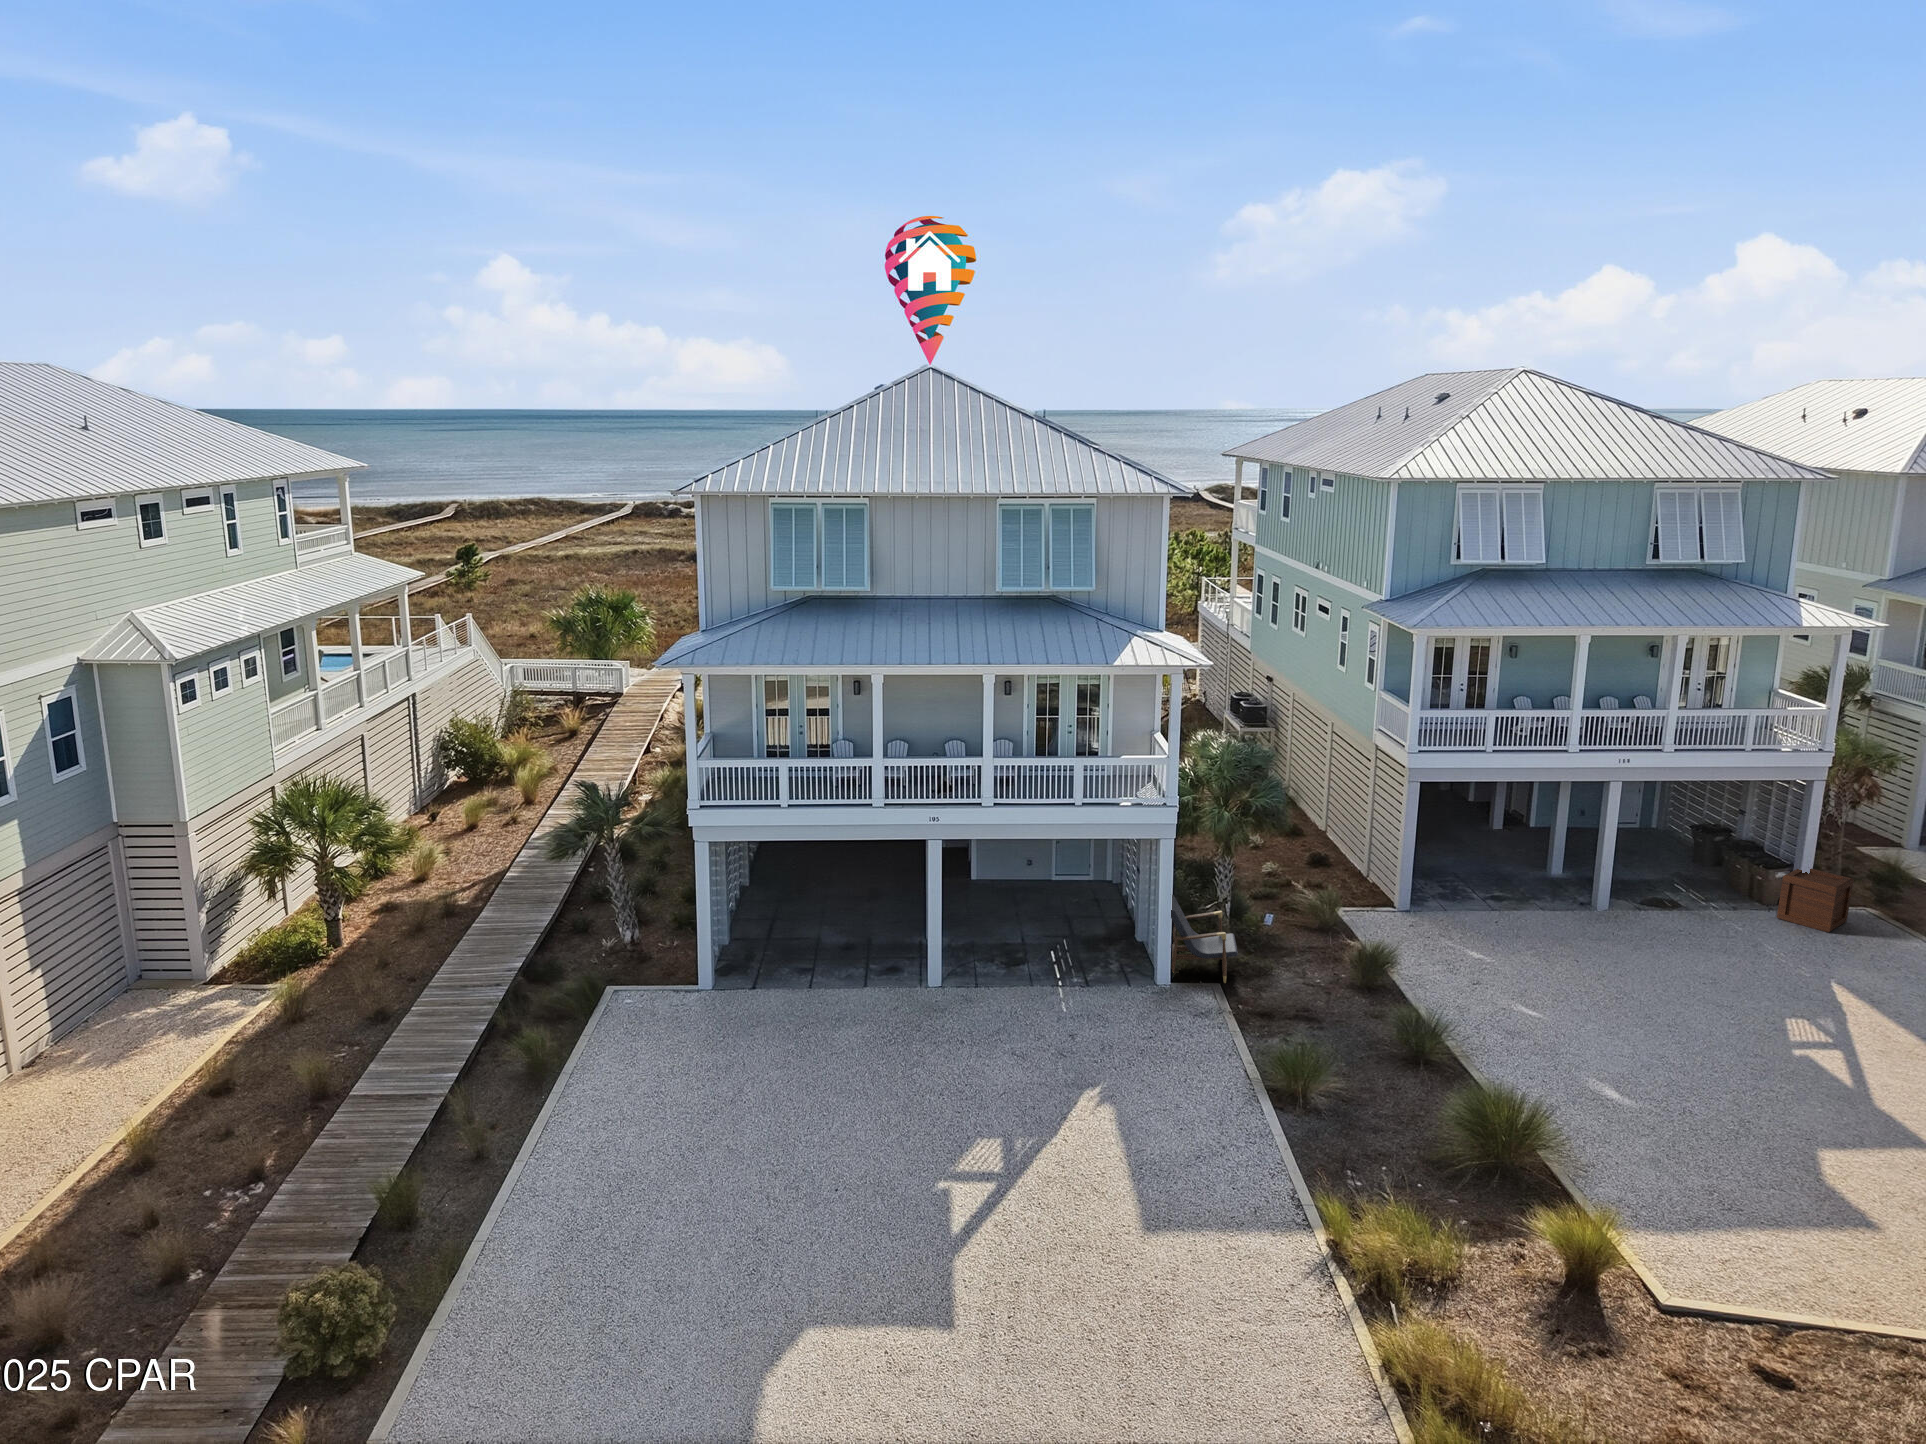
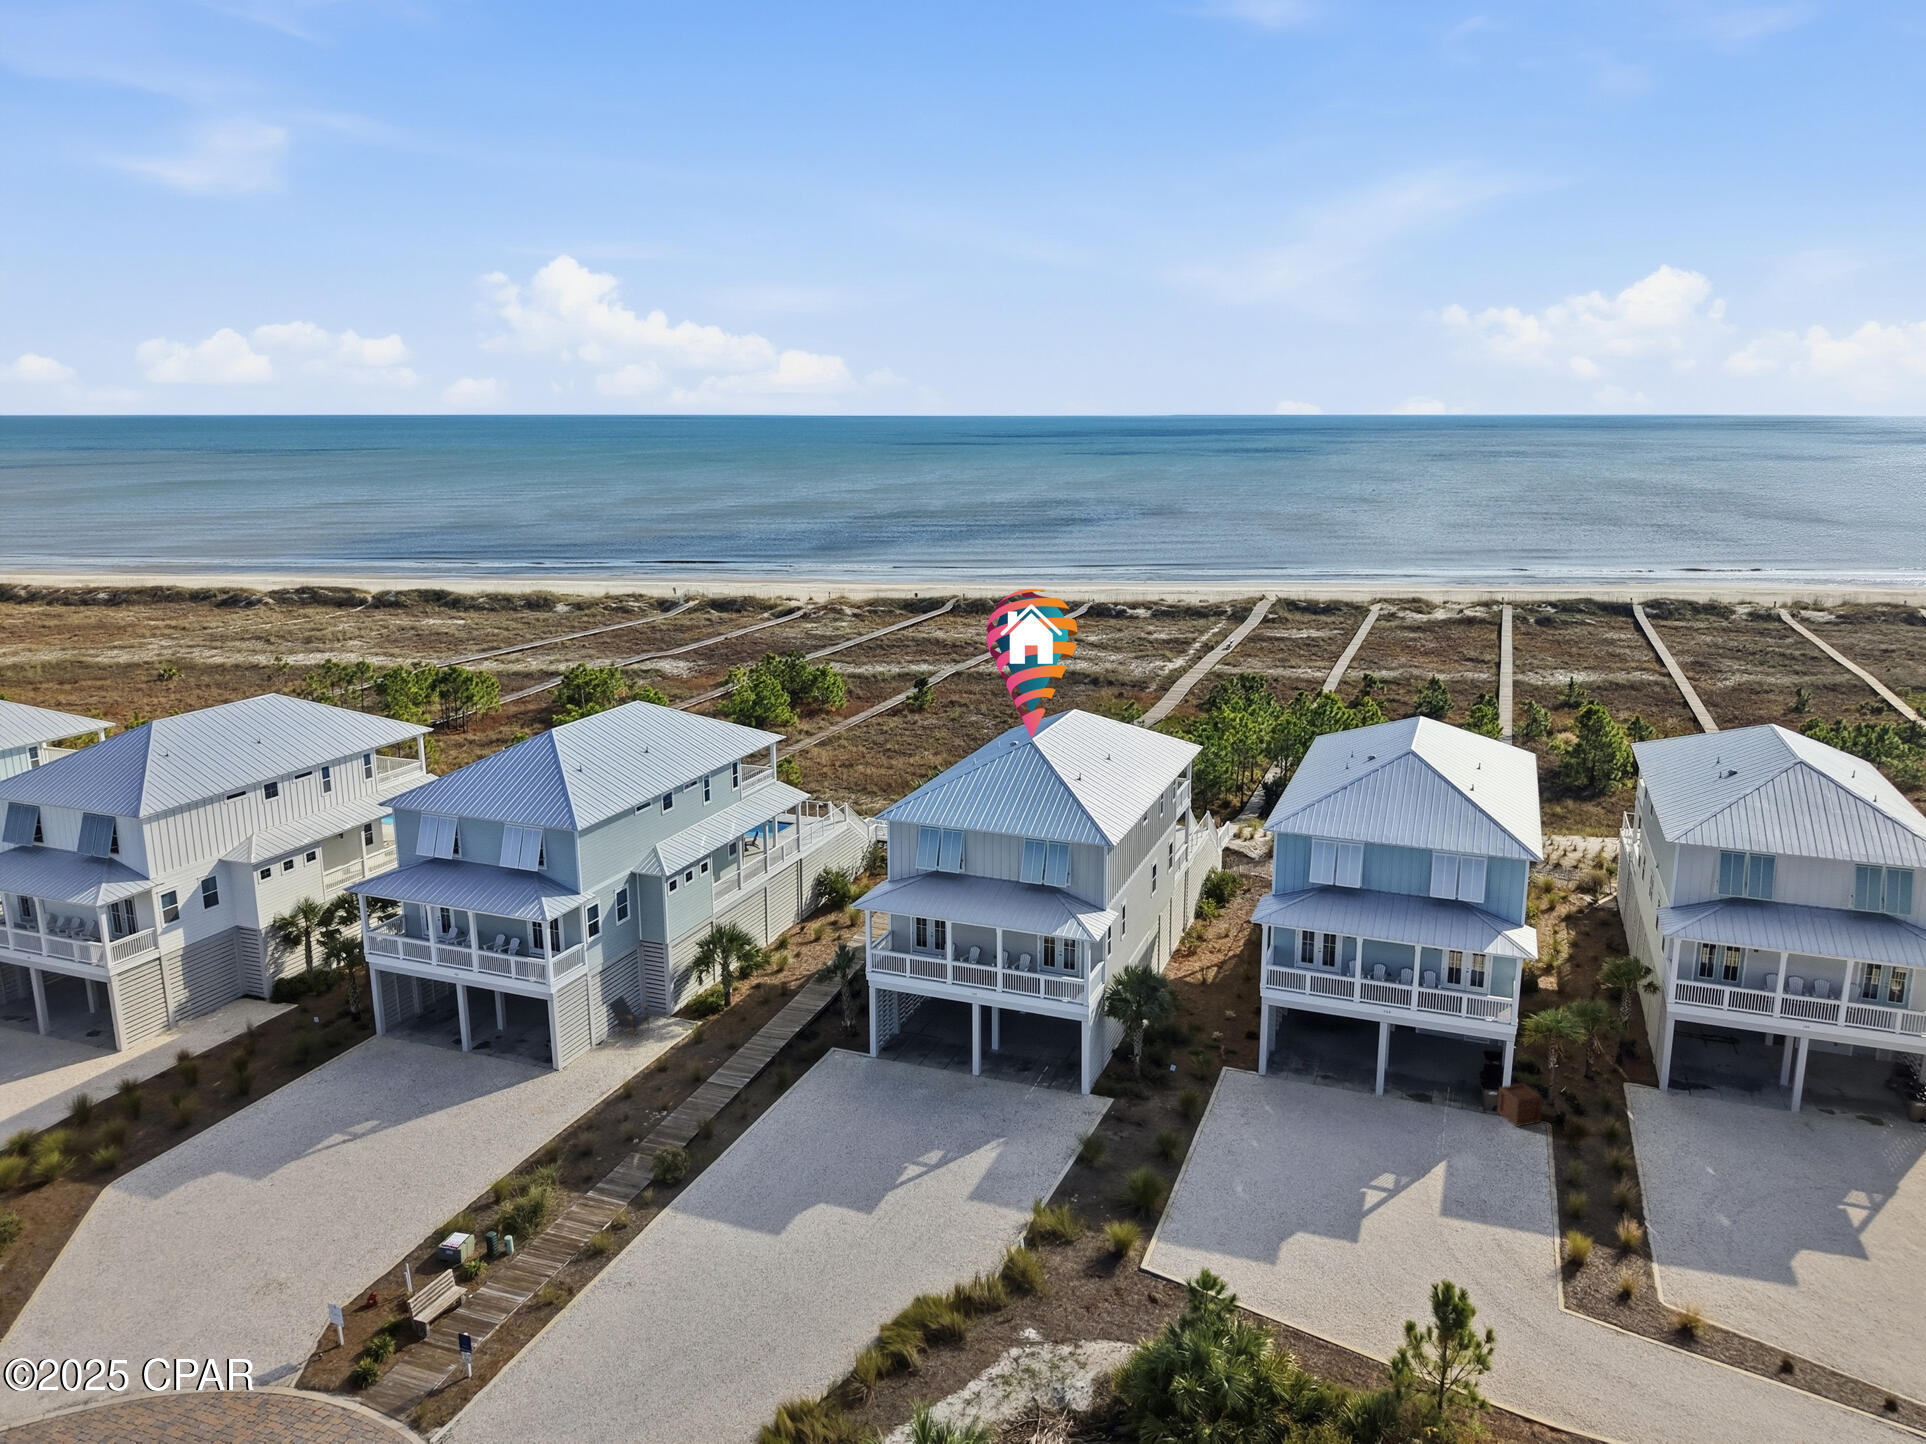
lounge chair: present [1171,895,1238,983] -> present [609,996,651,1038]

